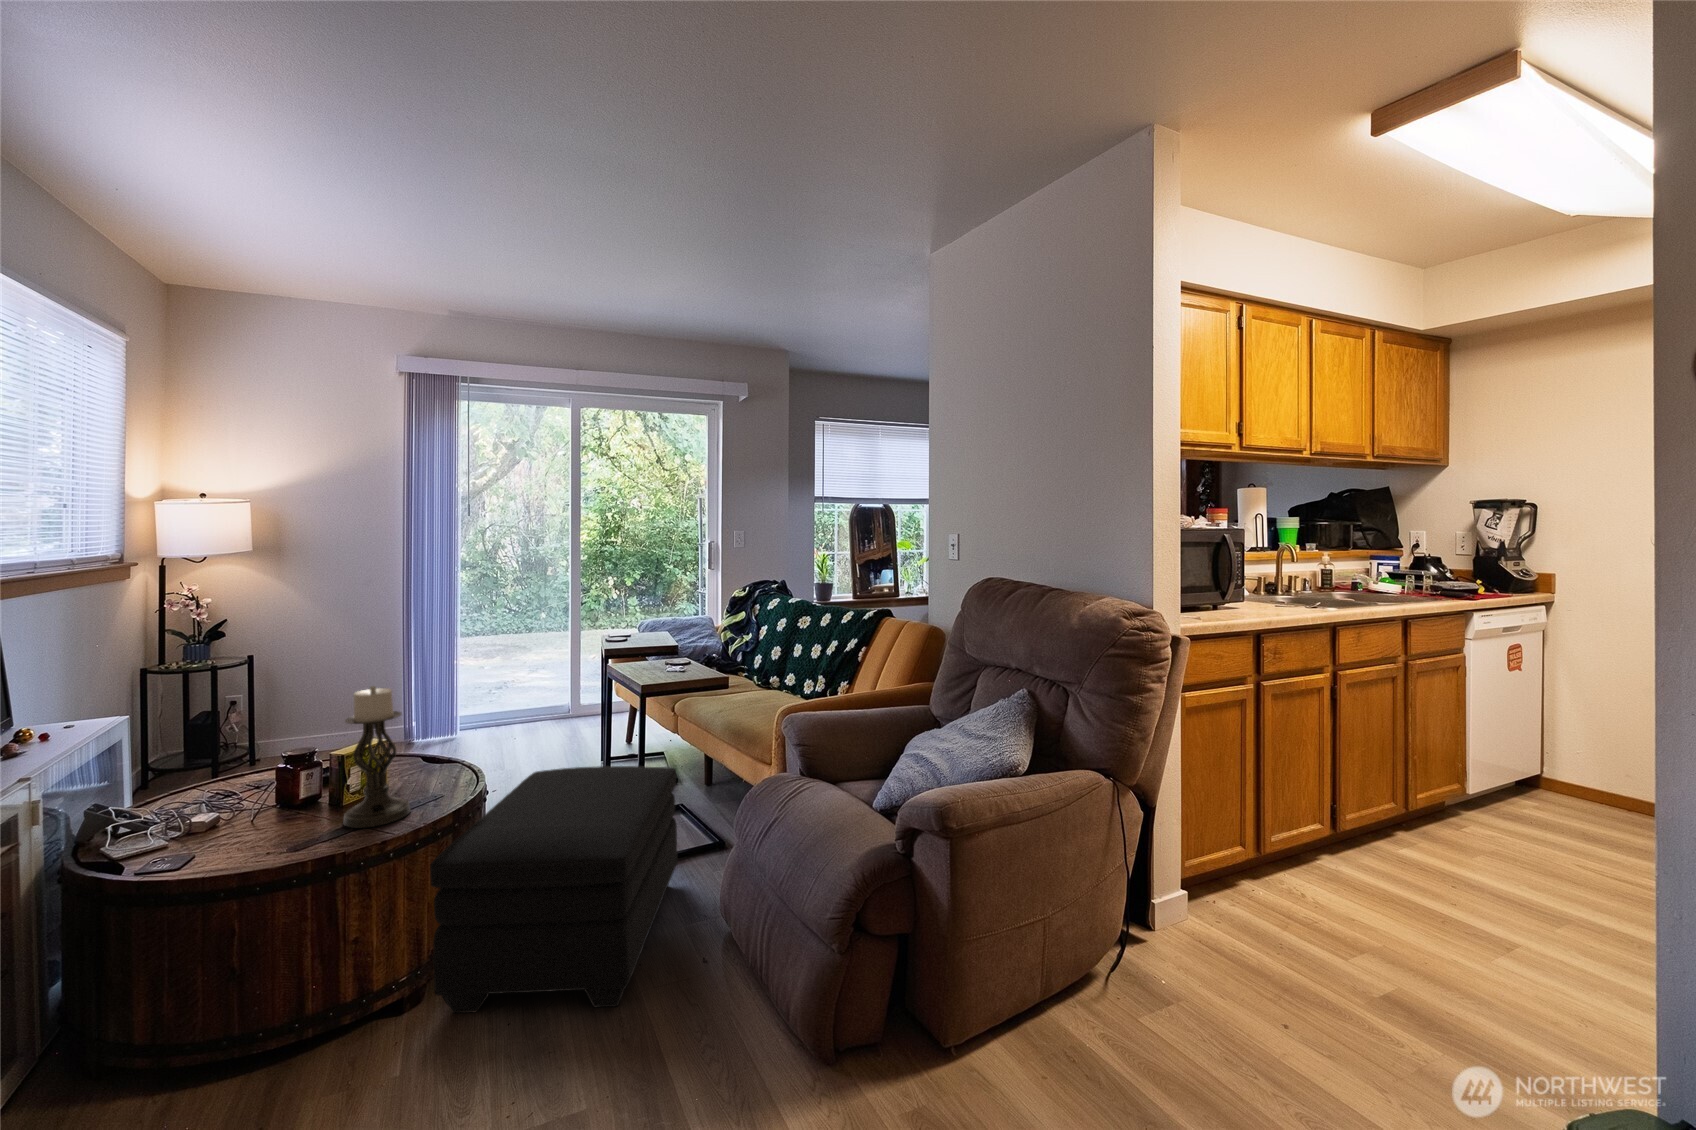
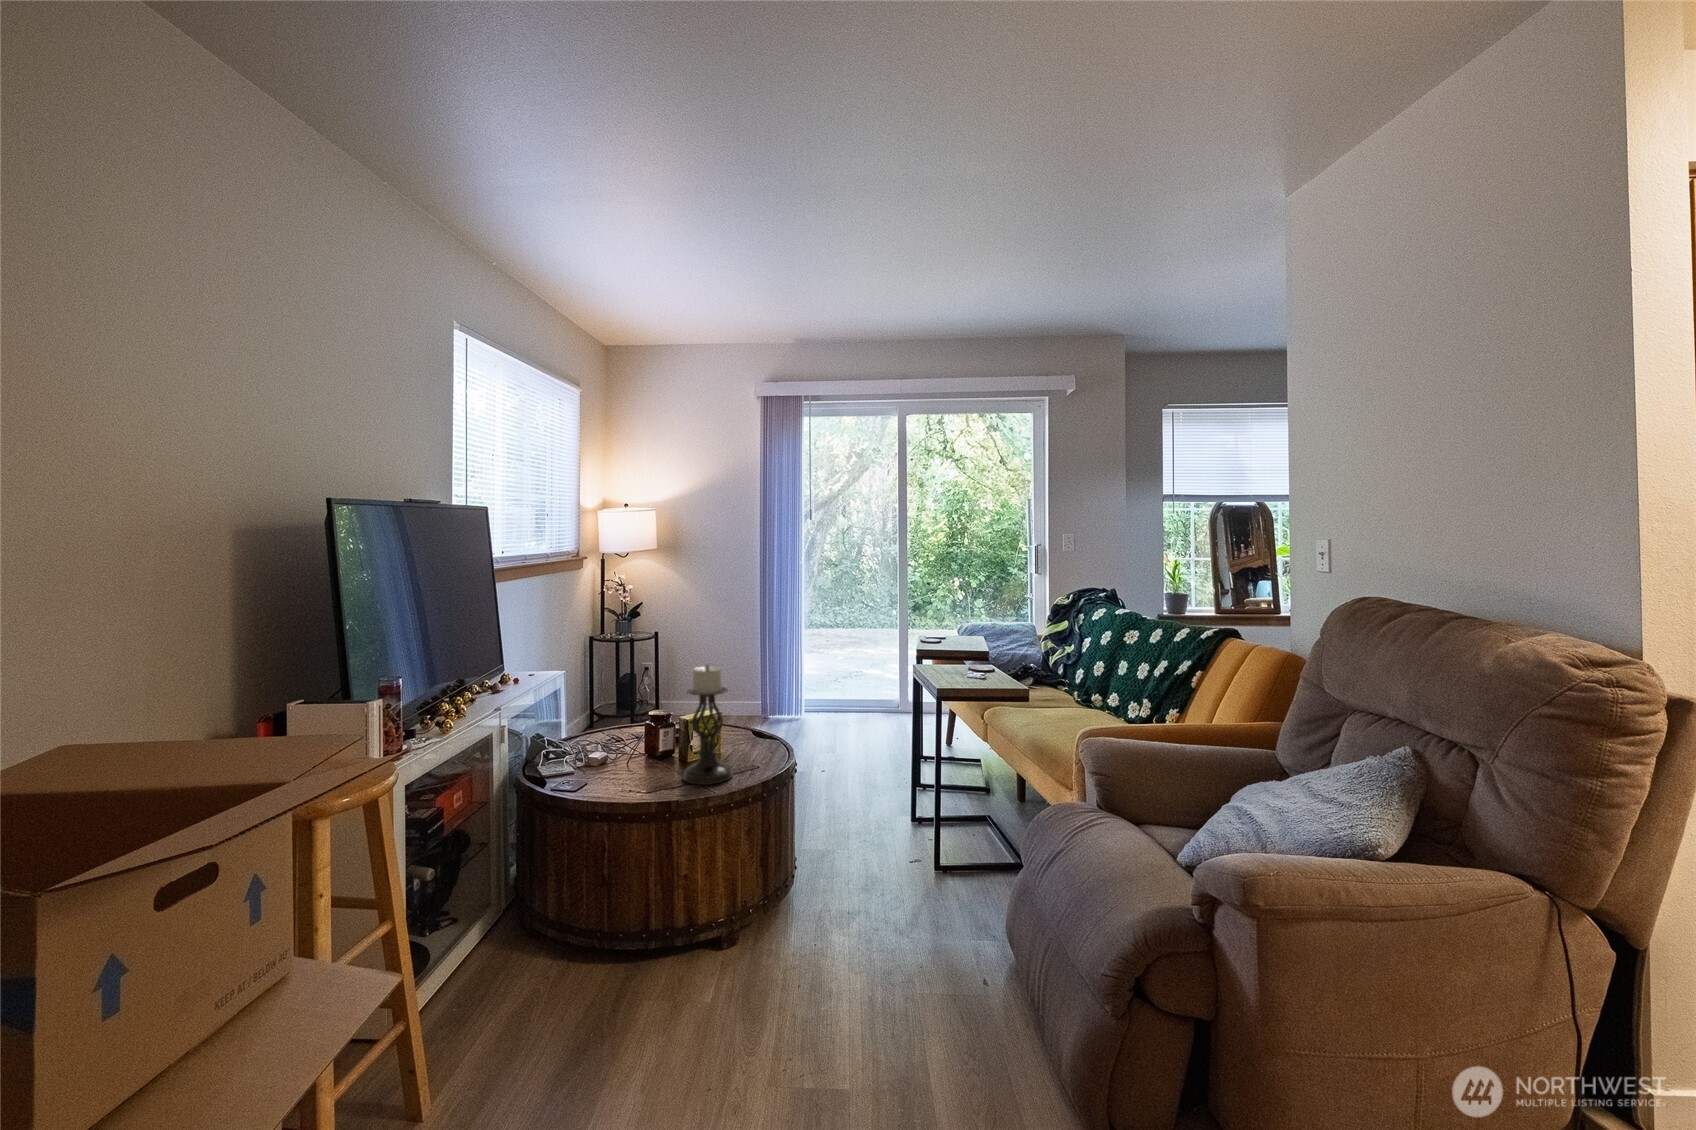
ottoman: present [430,766,677,1013] -> none [739,759,970,1004]

